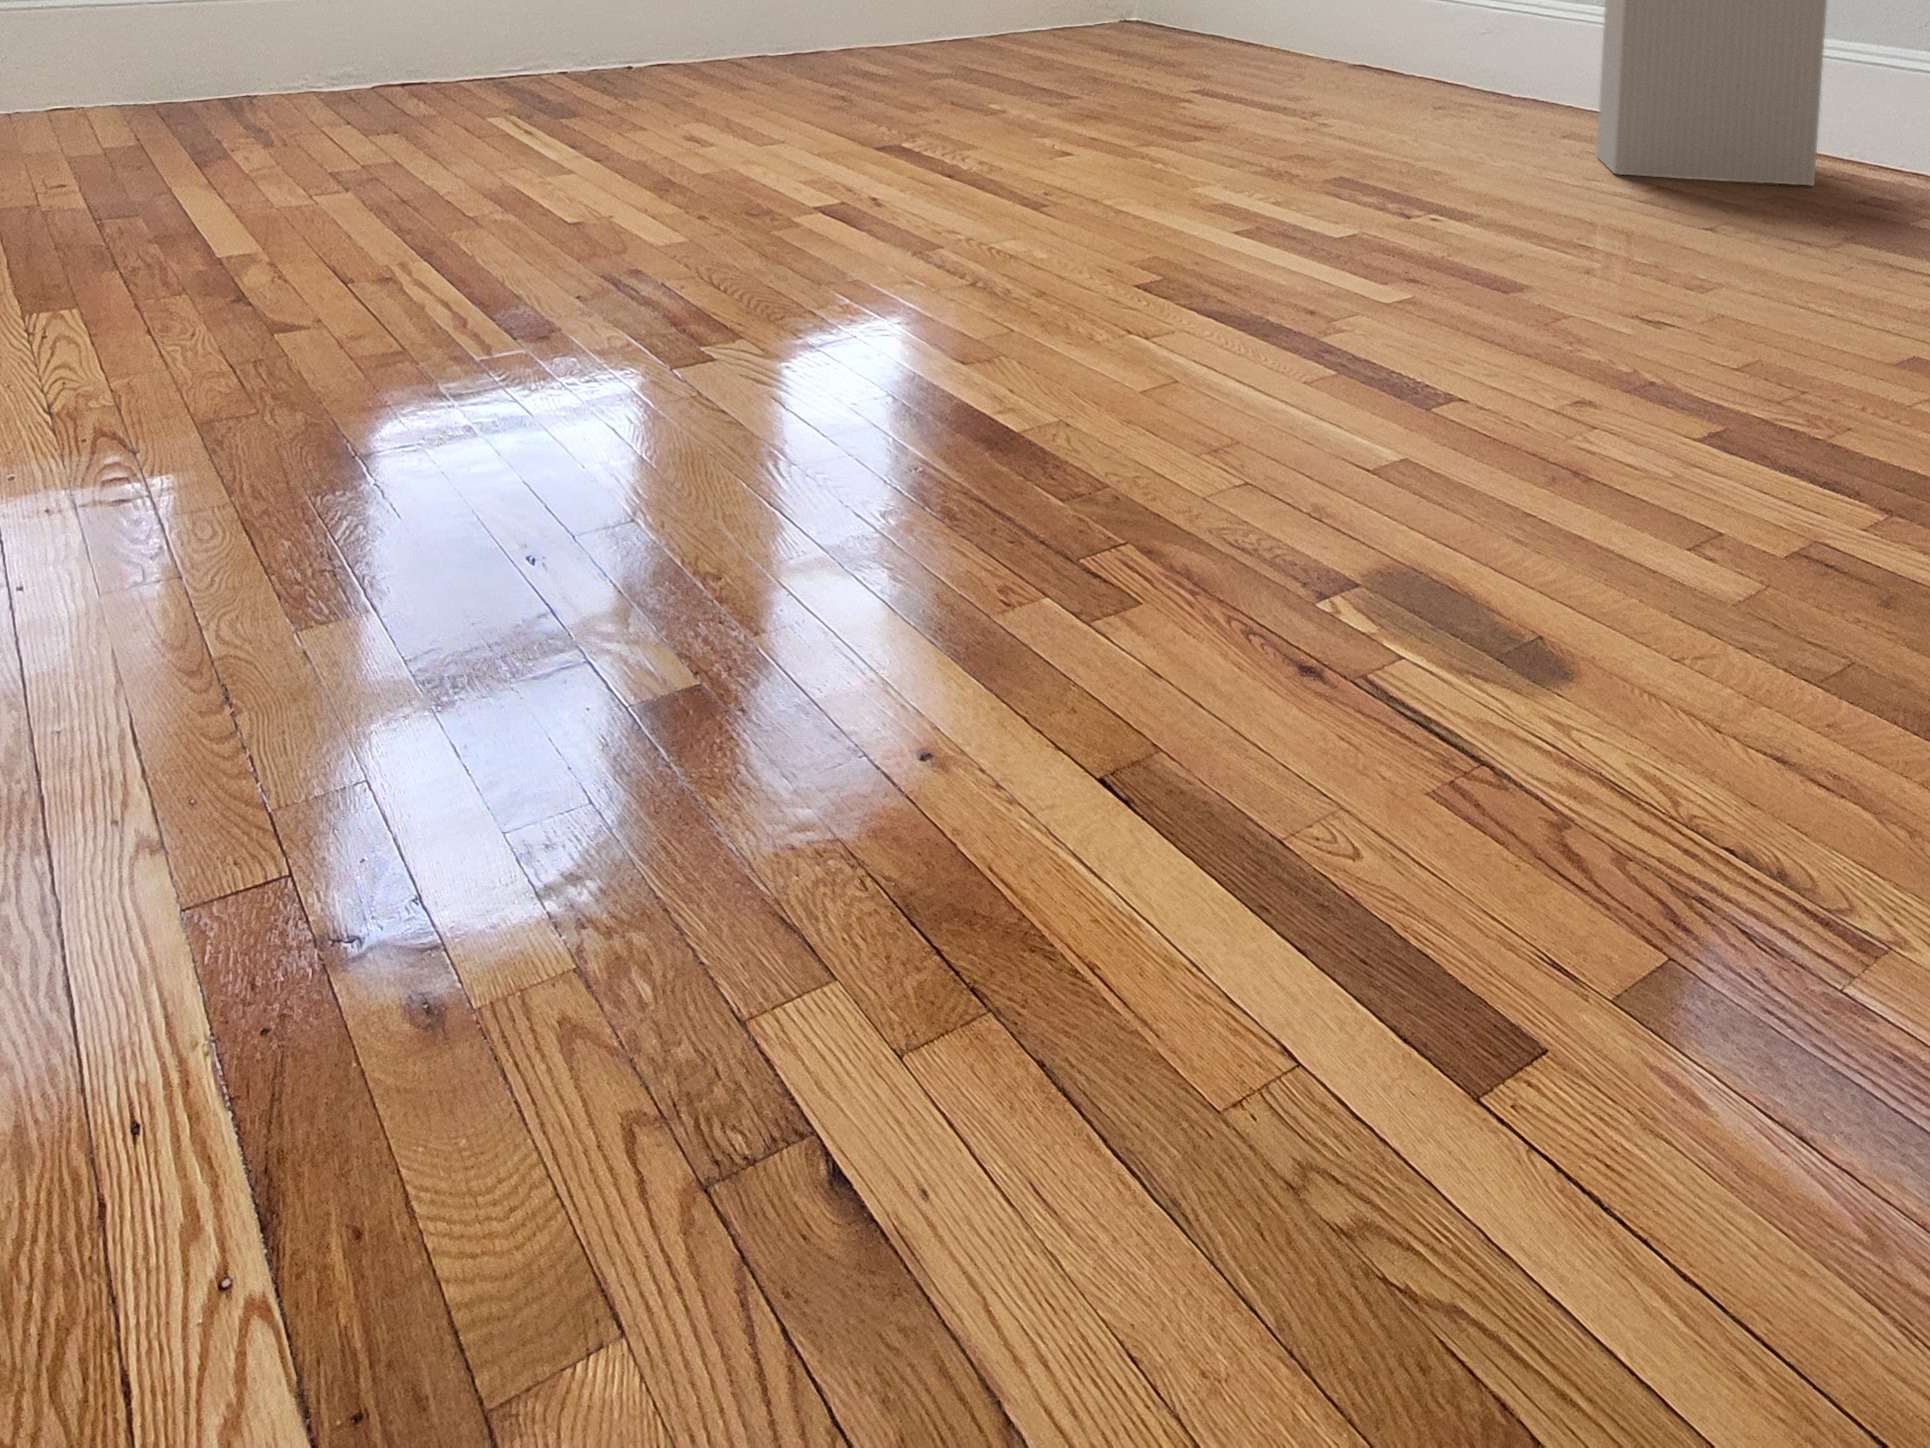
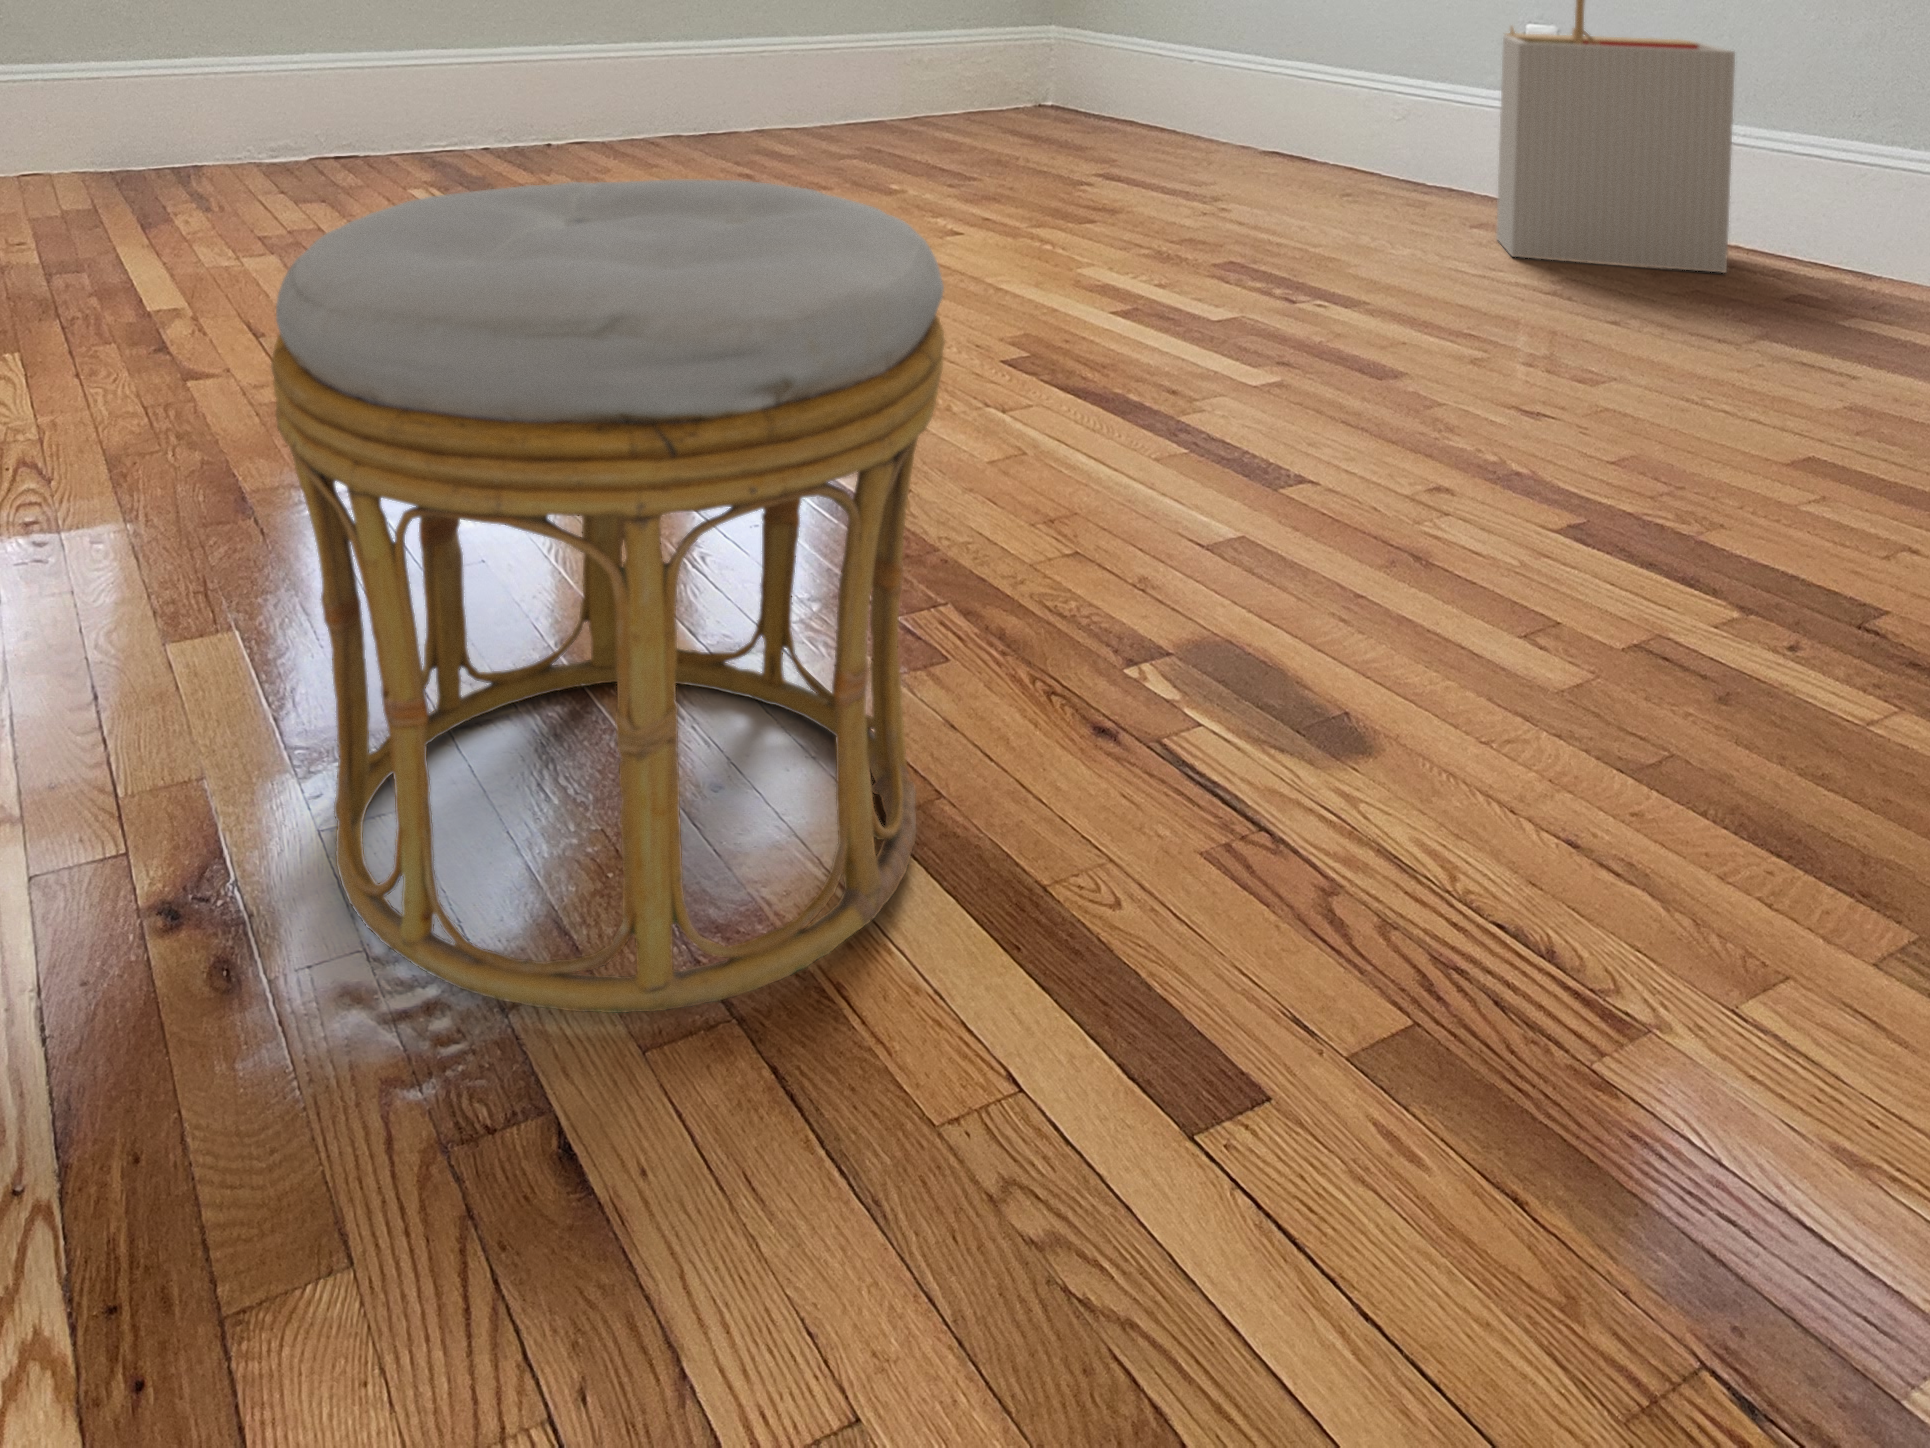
ottoman: none [453,123,1185,1021] -> present [271,179,945,1013]

